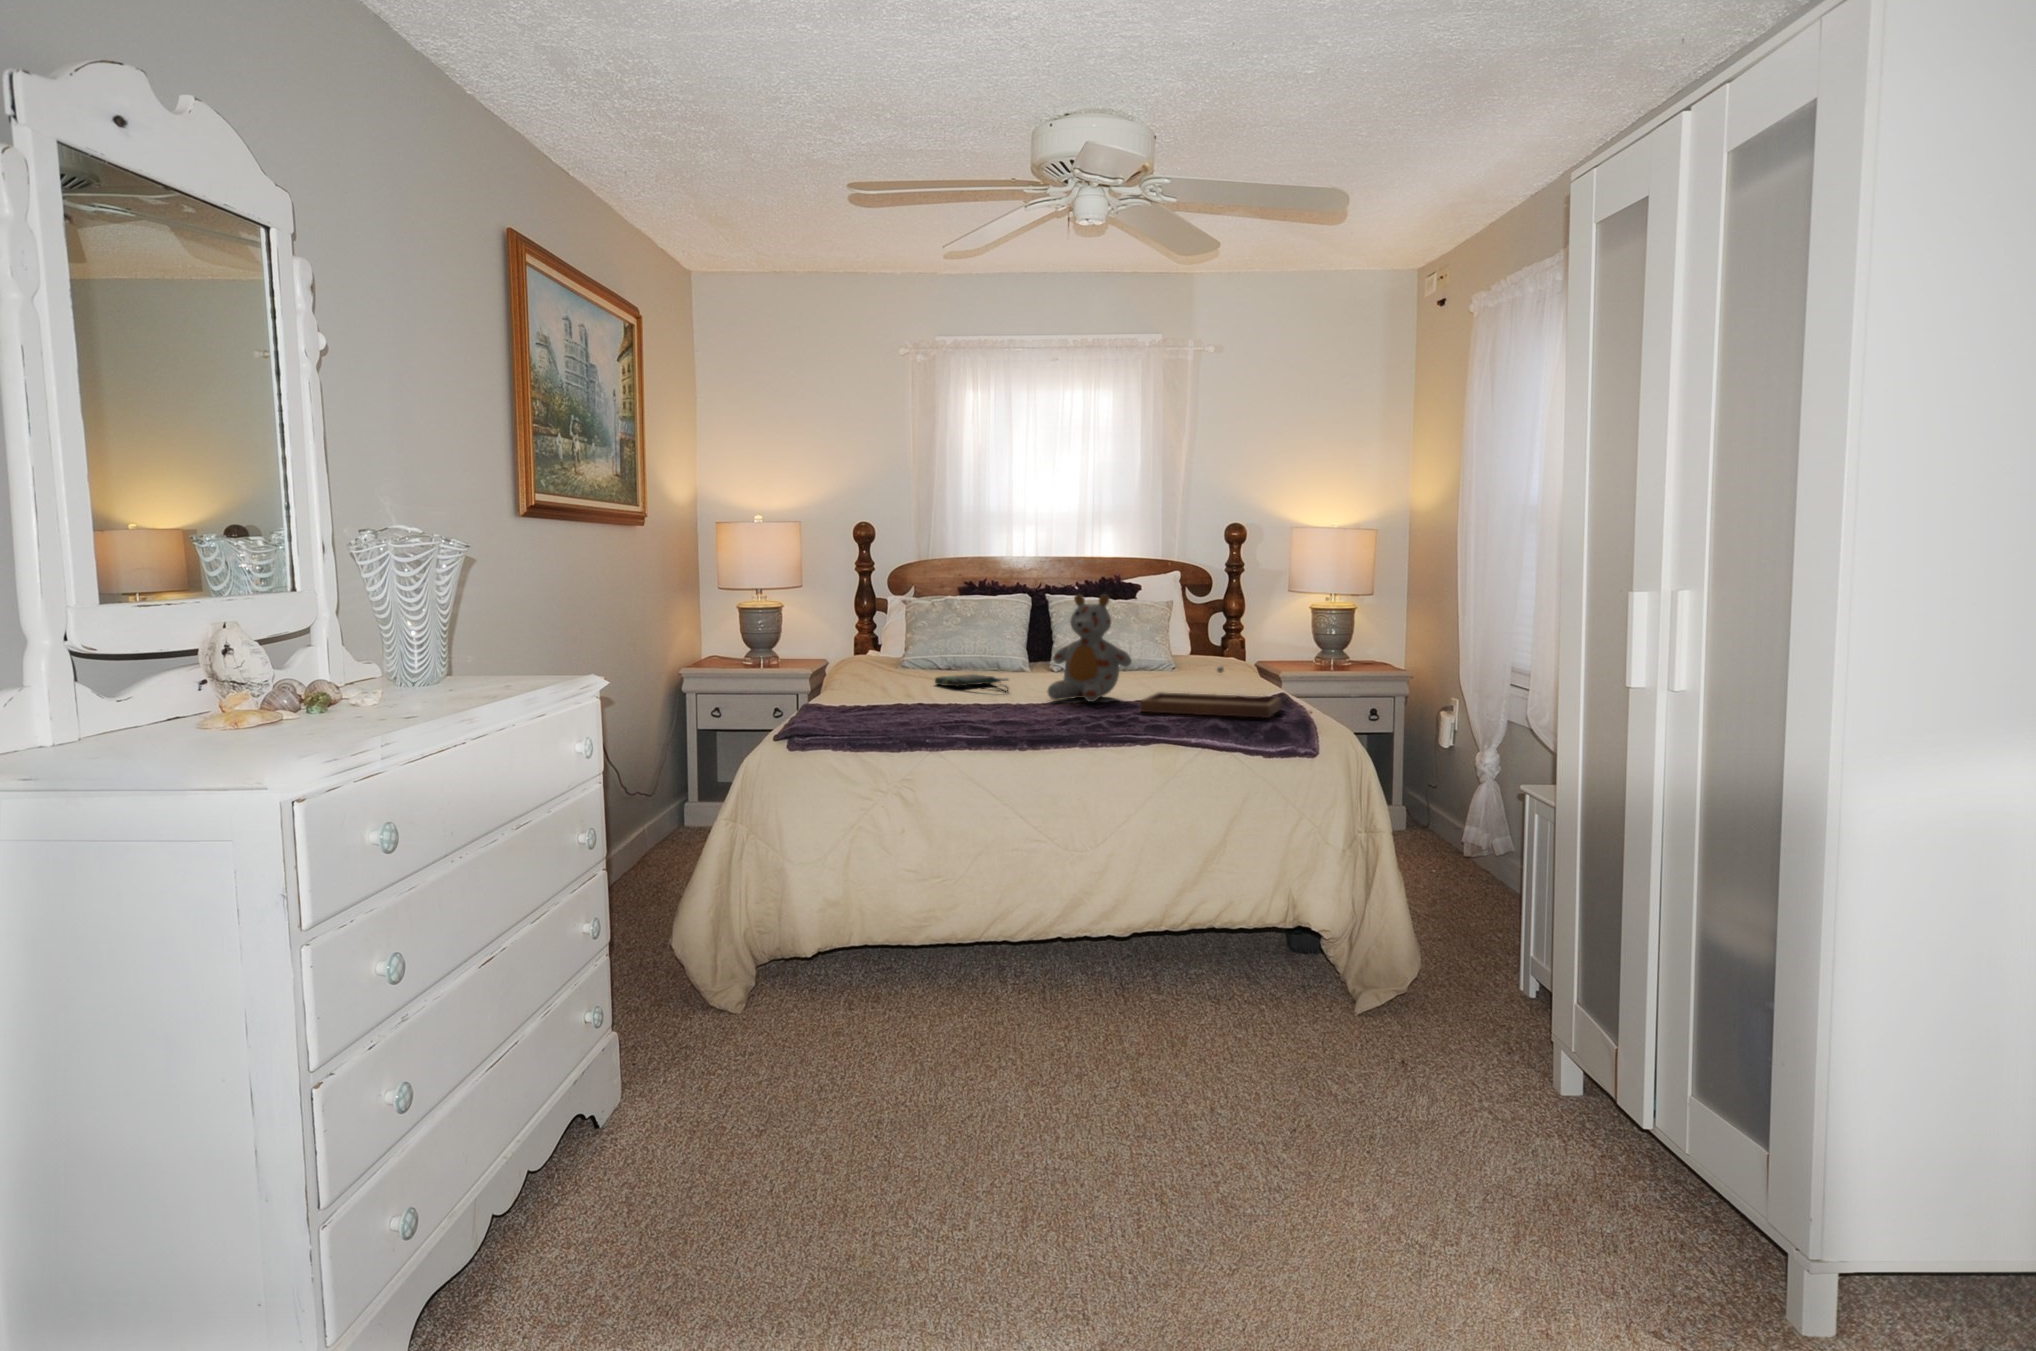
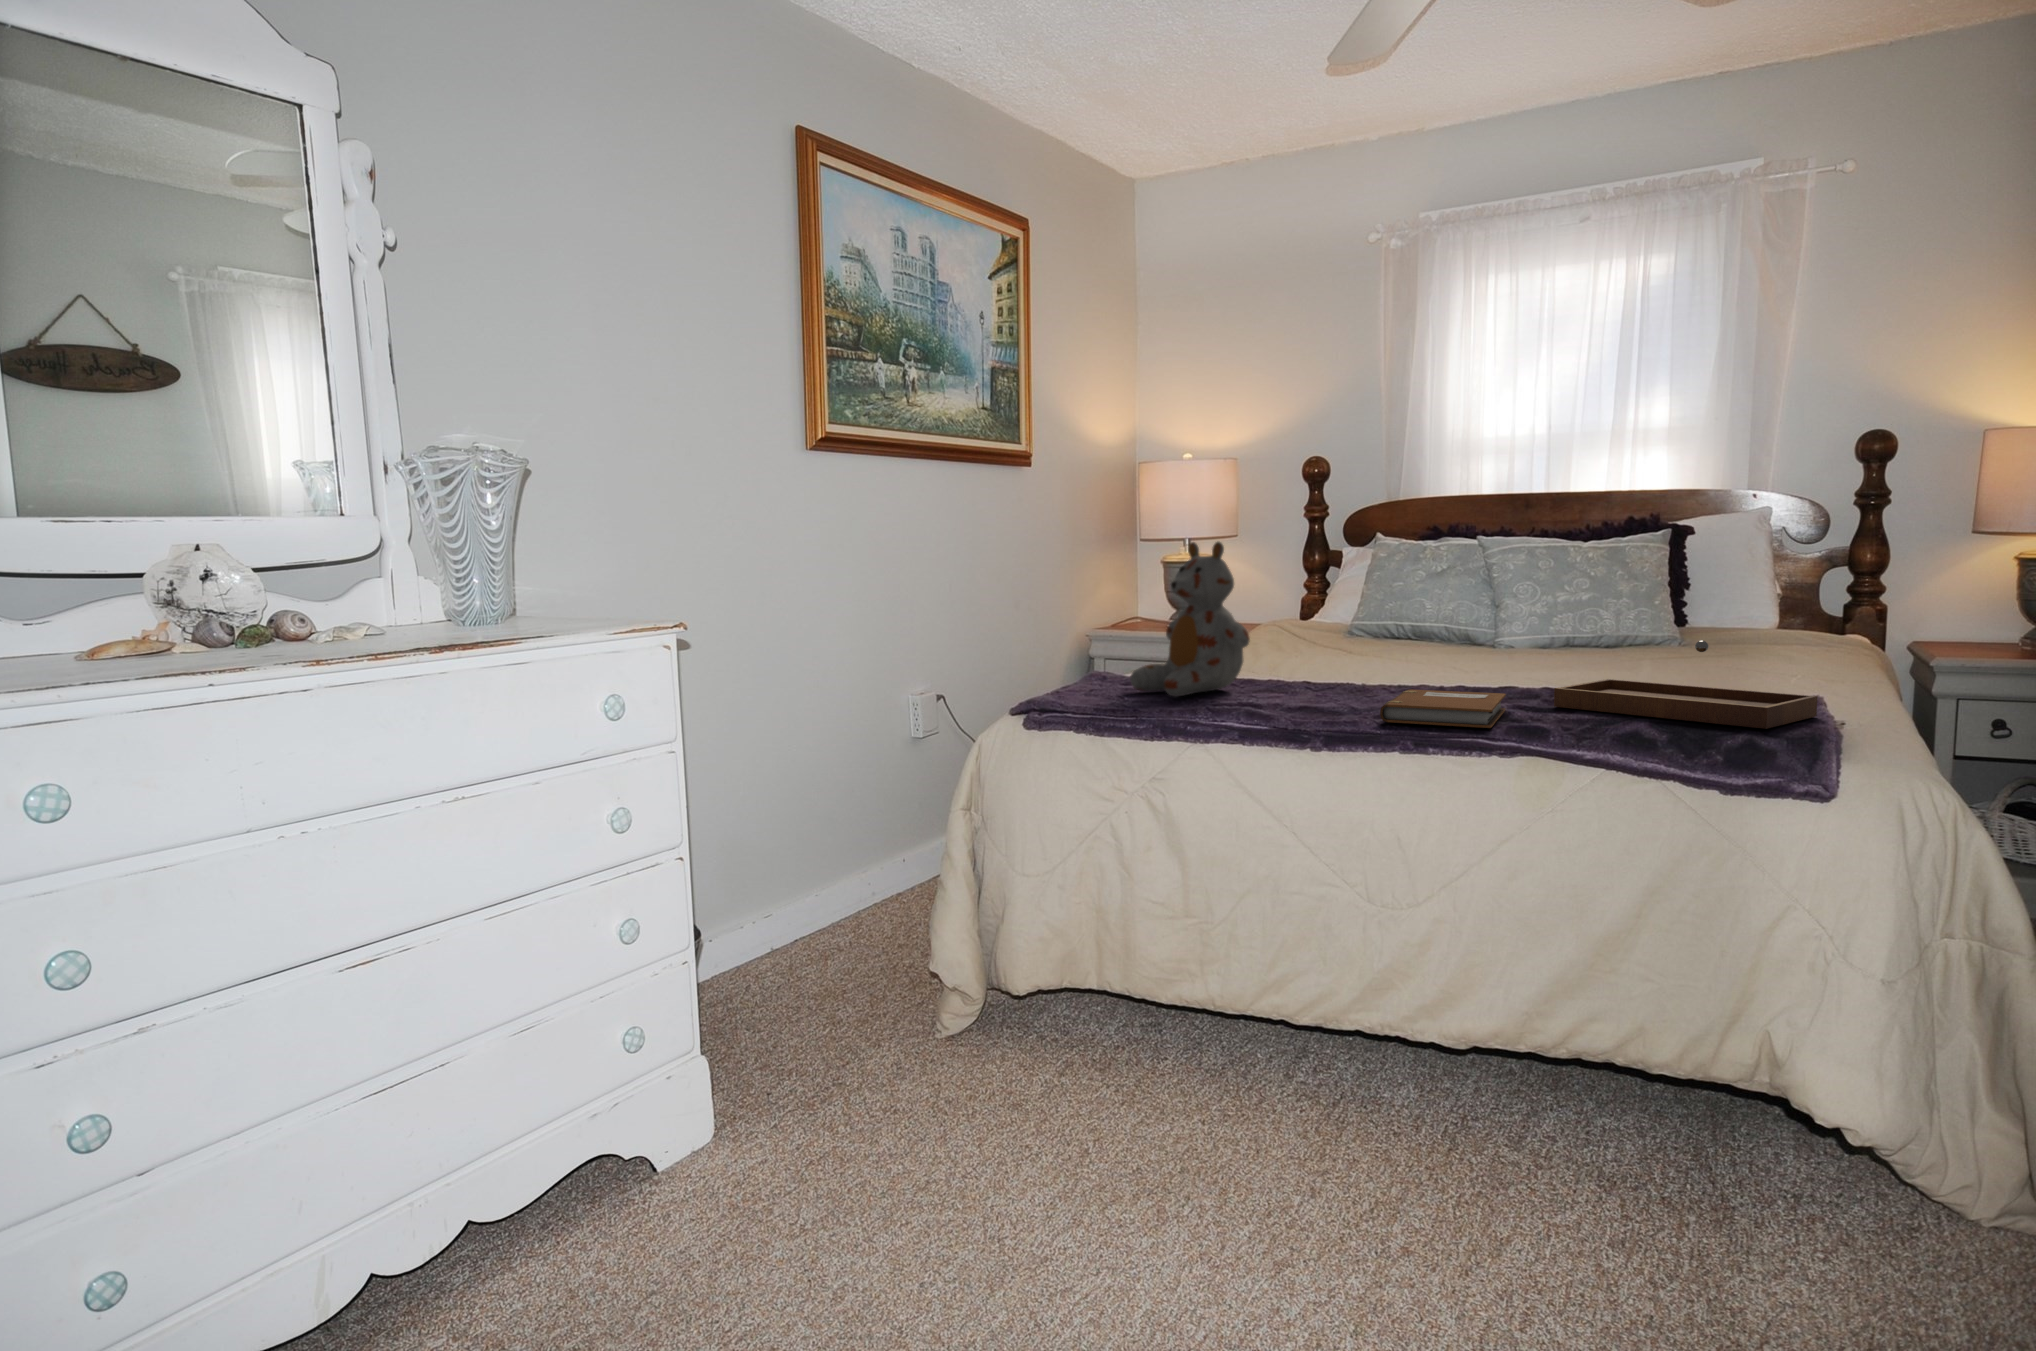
stuffed bear: present [1048,594,1132,702] -> present [1130,542,1250,697]
tote bag: present [935,674,1008,692] -> none [1323,645,1410,670]
notebook: none [1050,705,1128,728] -> present [1380,689,1506,728]

